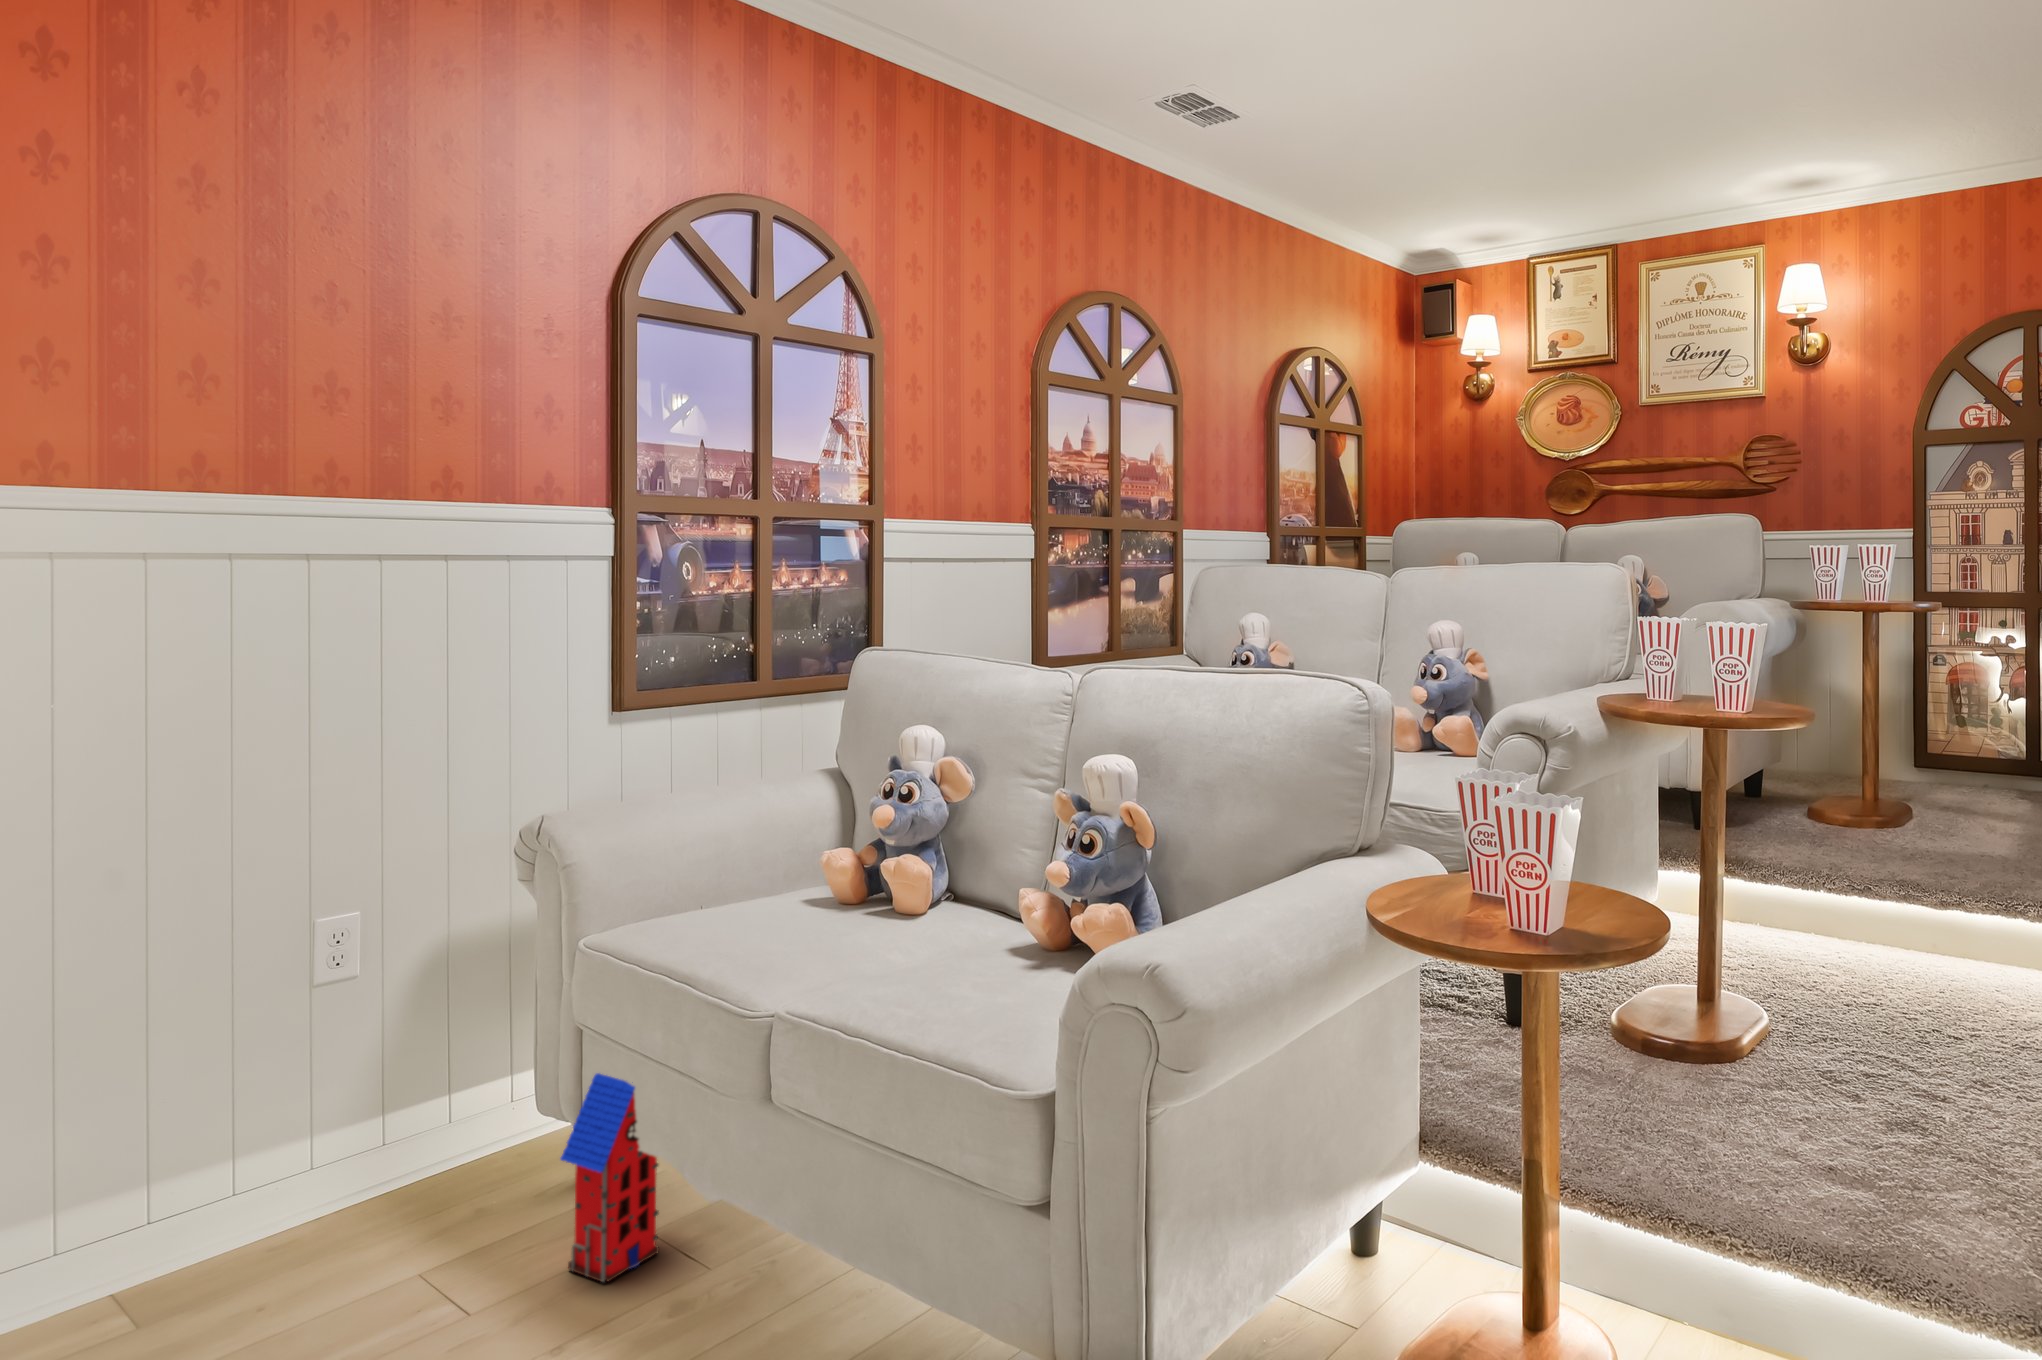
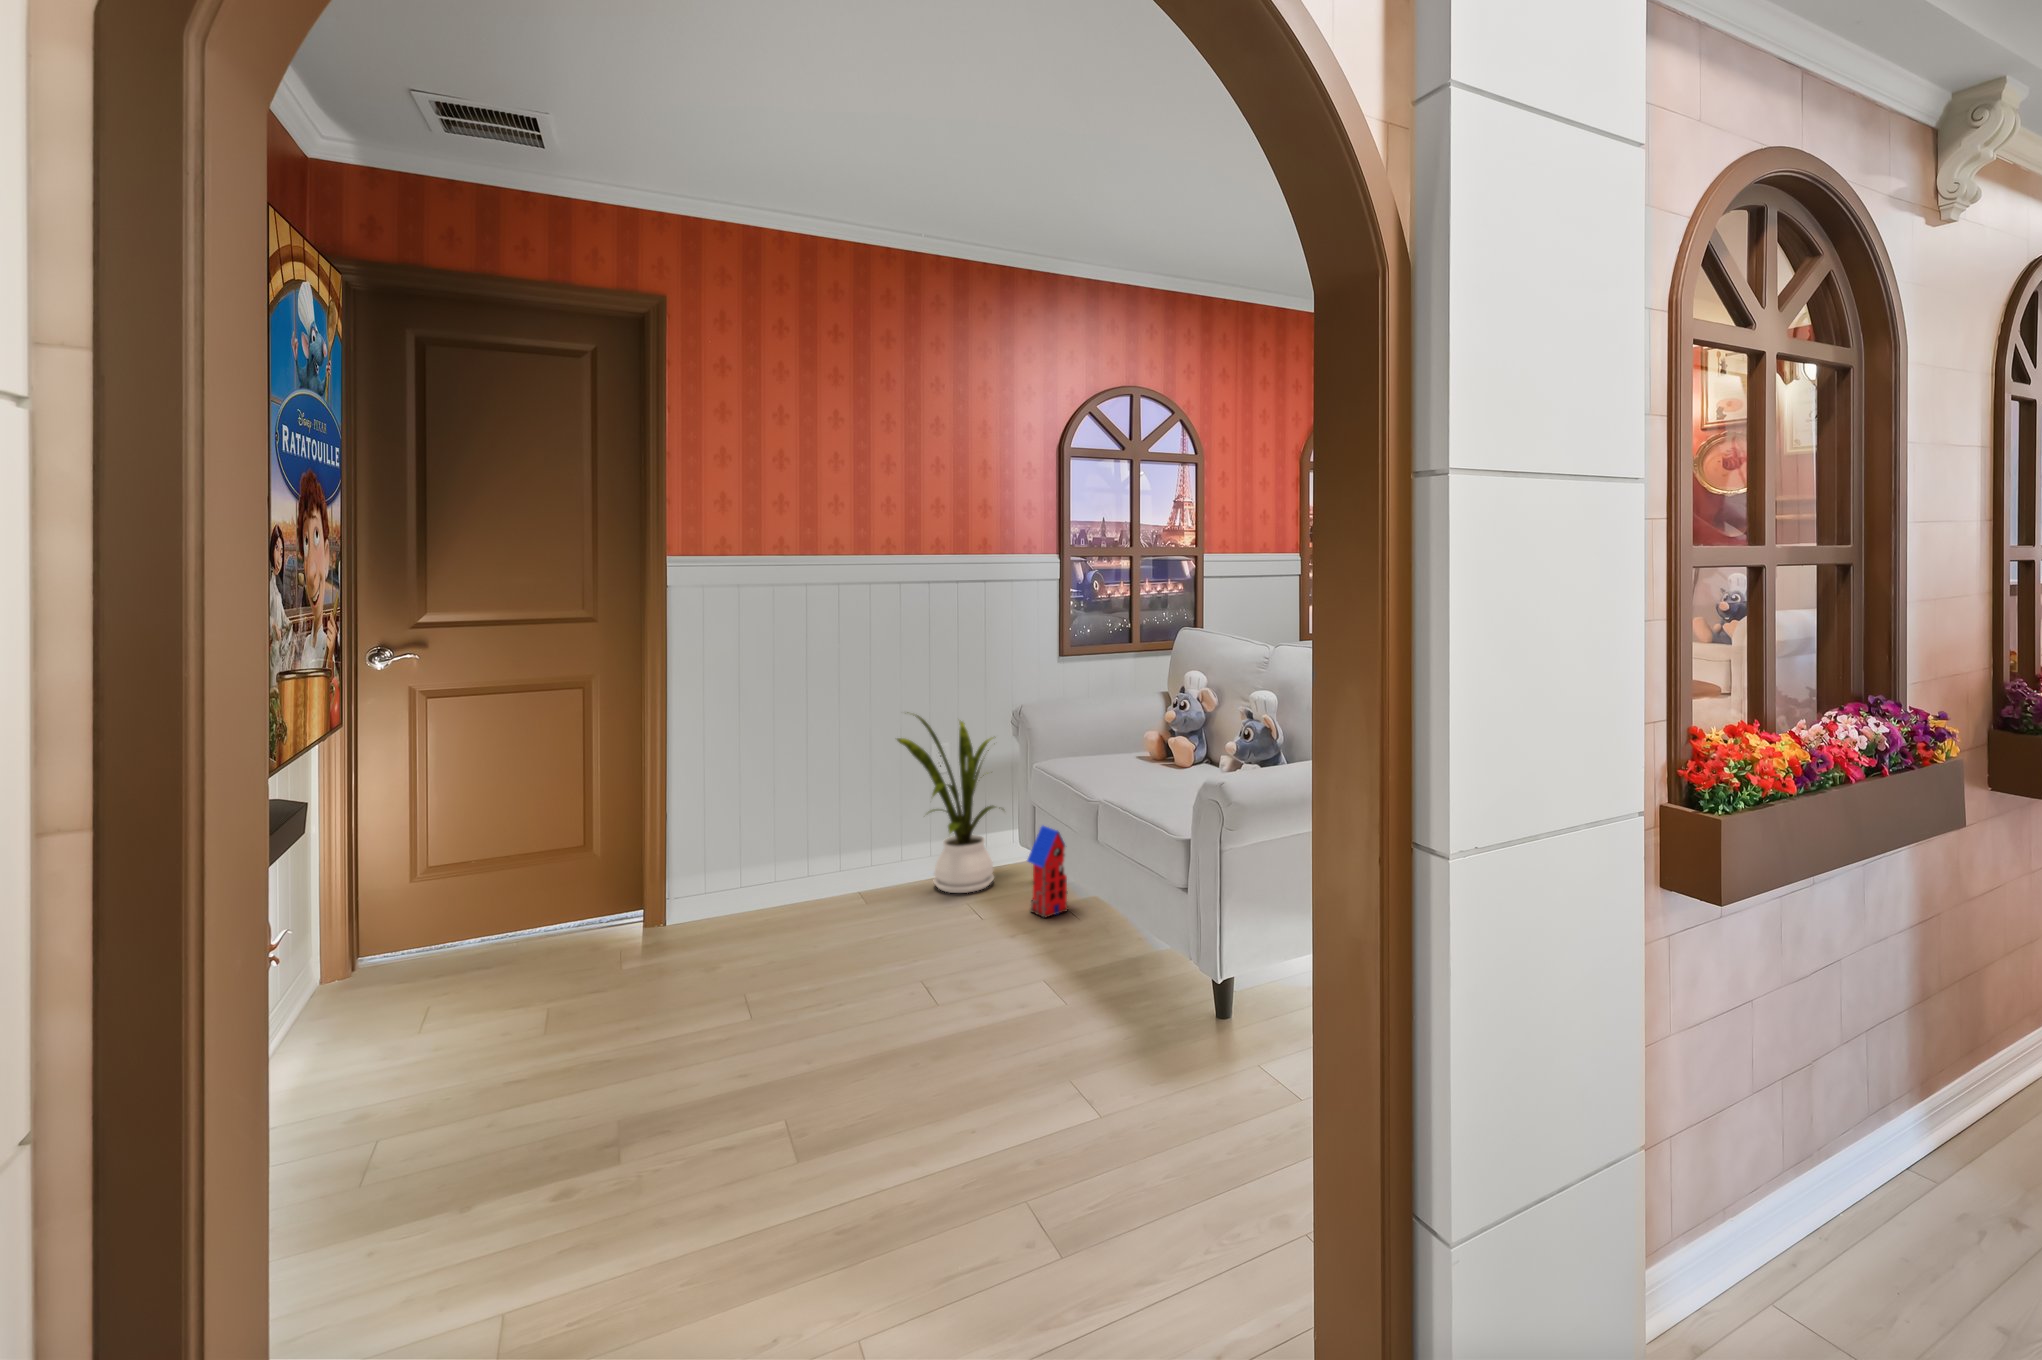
house plant: none [212,849,498,1248] -> present [897,712,995,893]

